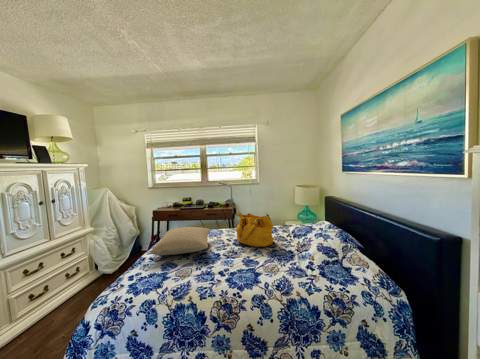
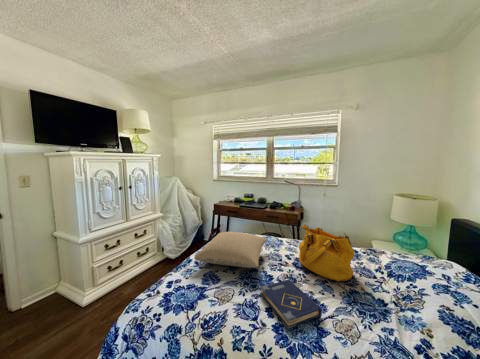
book: none [212,252,256,279] -> present [260,280,322,329]

